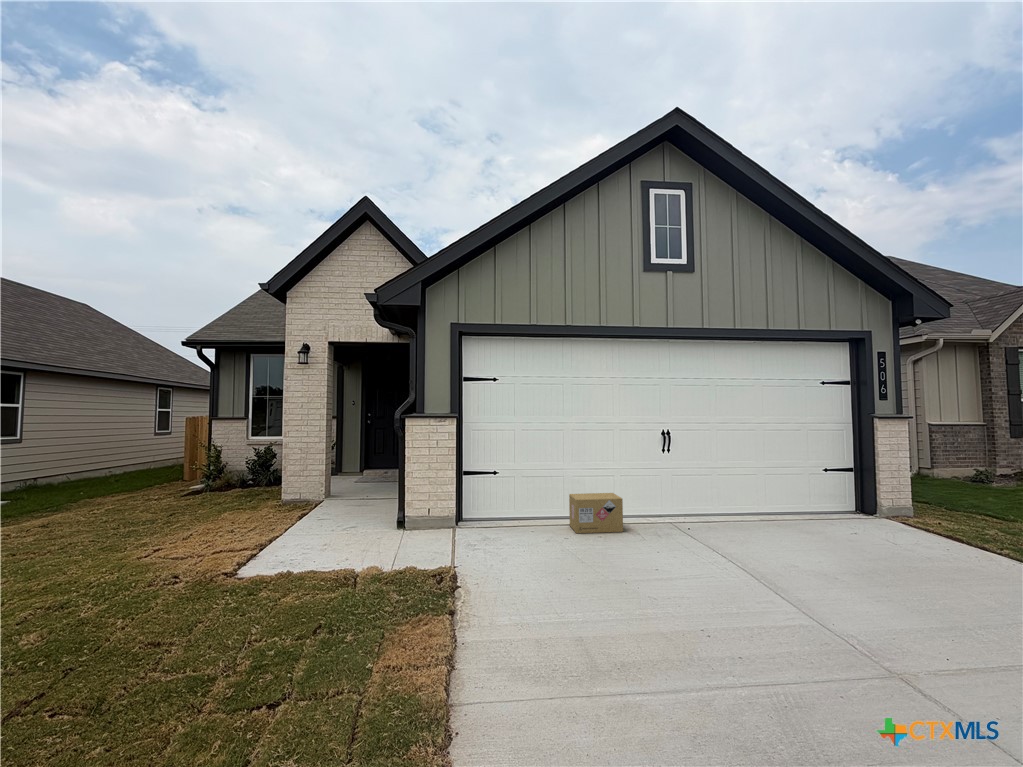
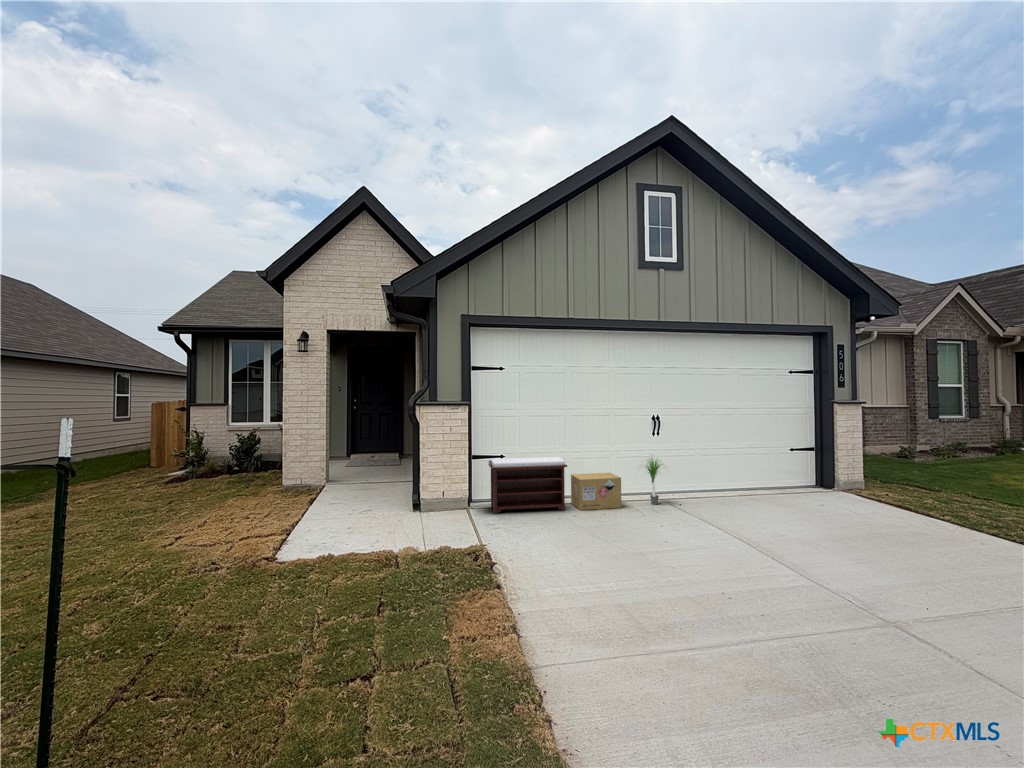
potted plant: none [641,470,680,529] -> present [645,458,662,504]
bench: none [479,475,562,535] -> present [488,457,567,514]

